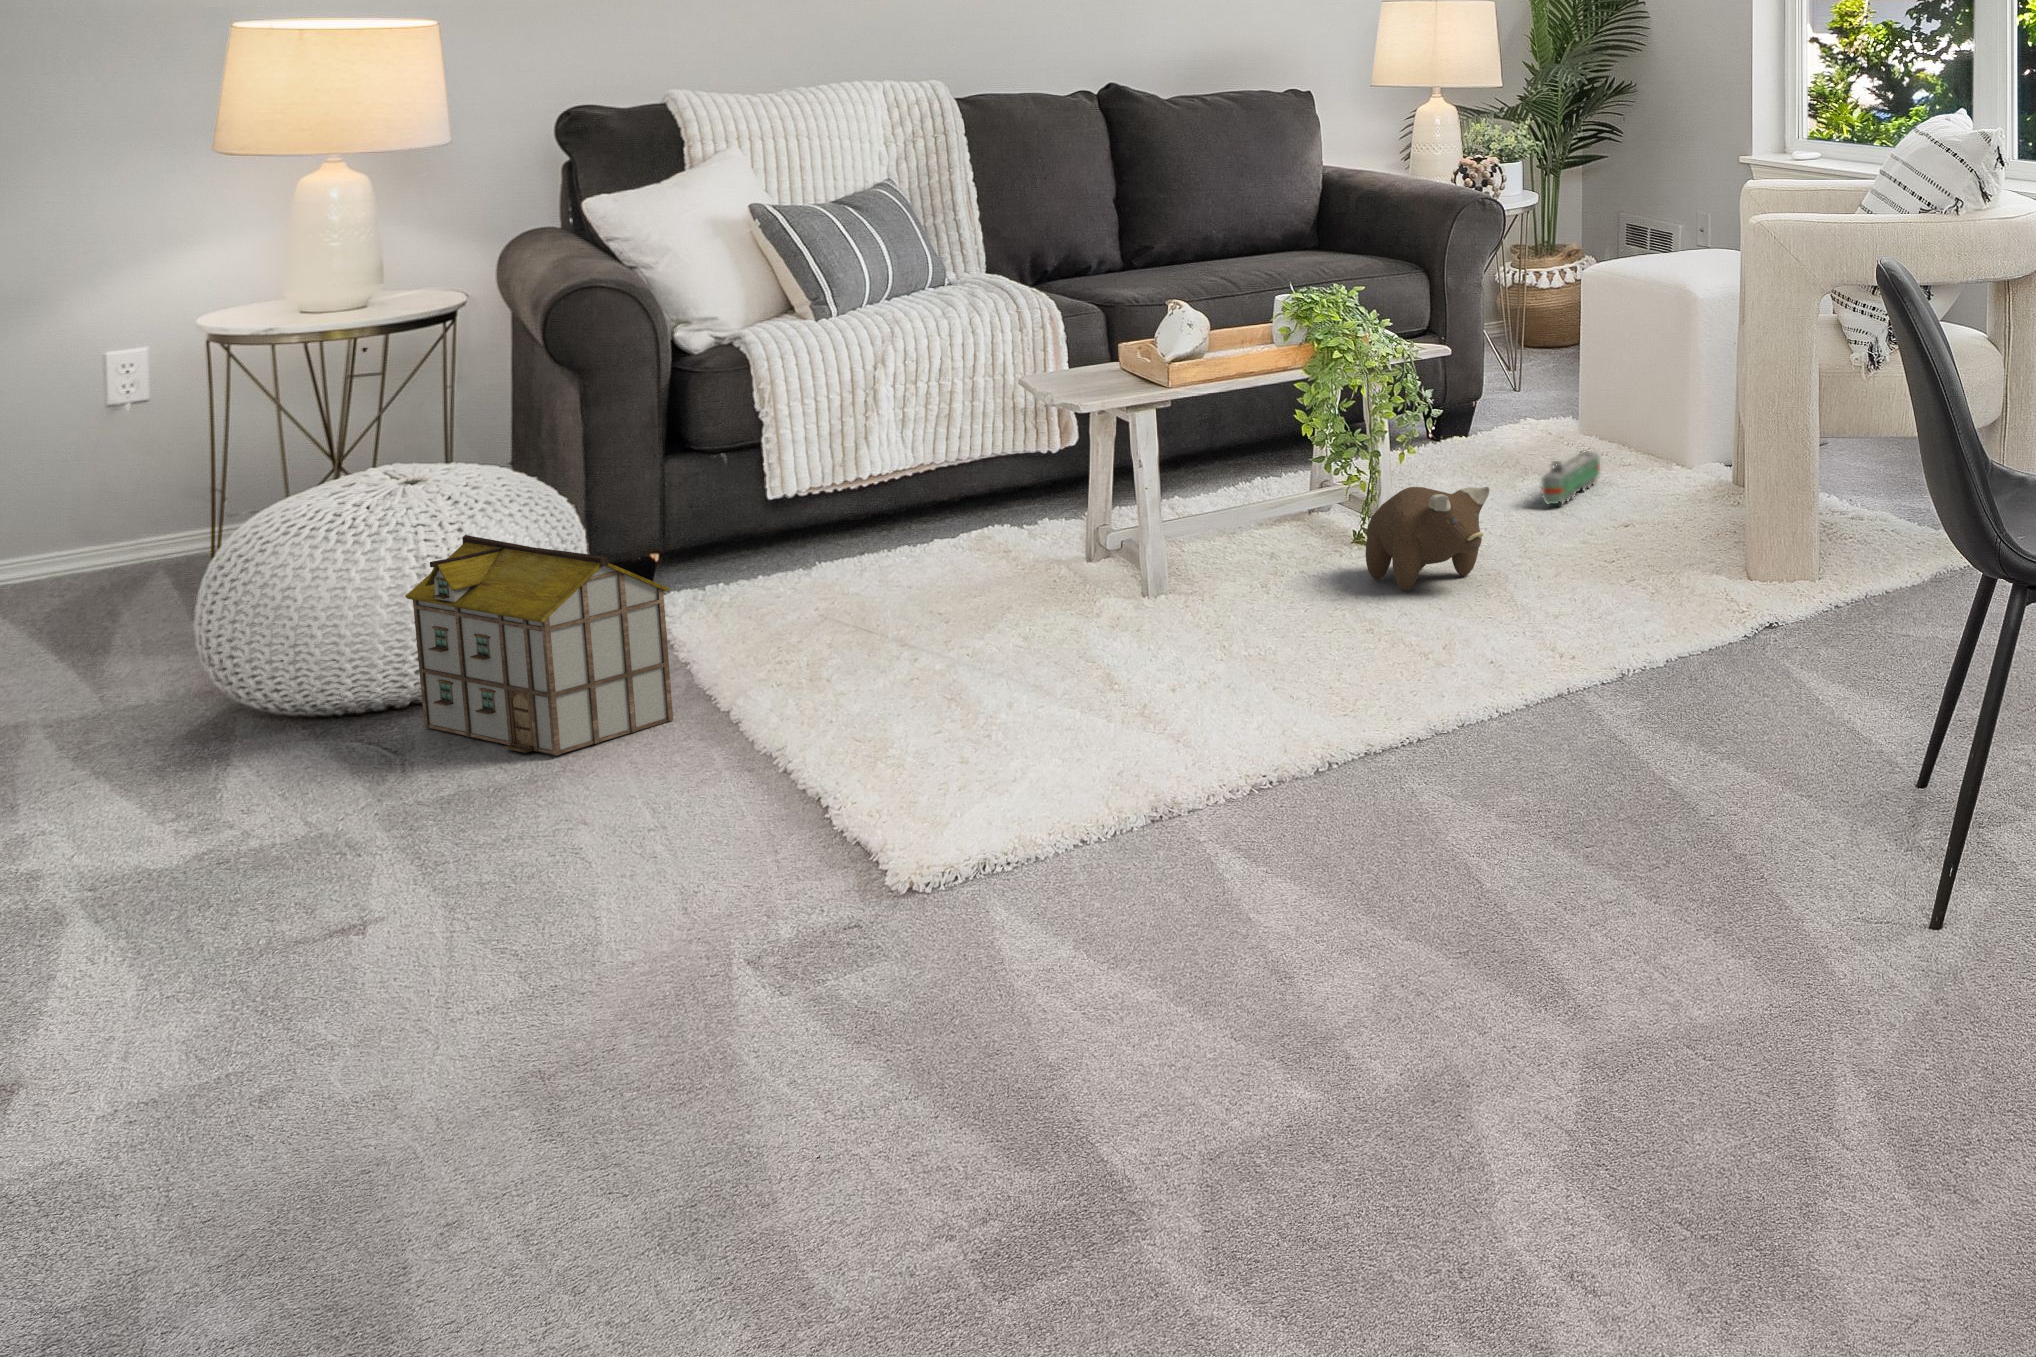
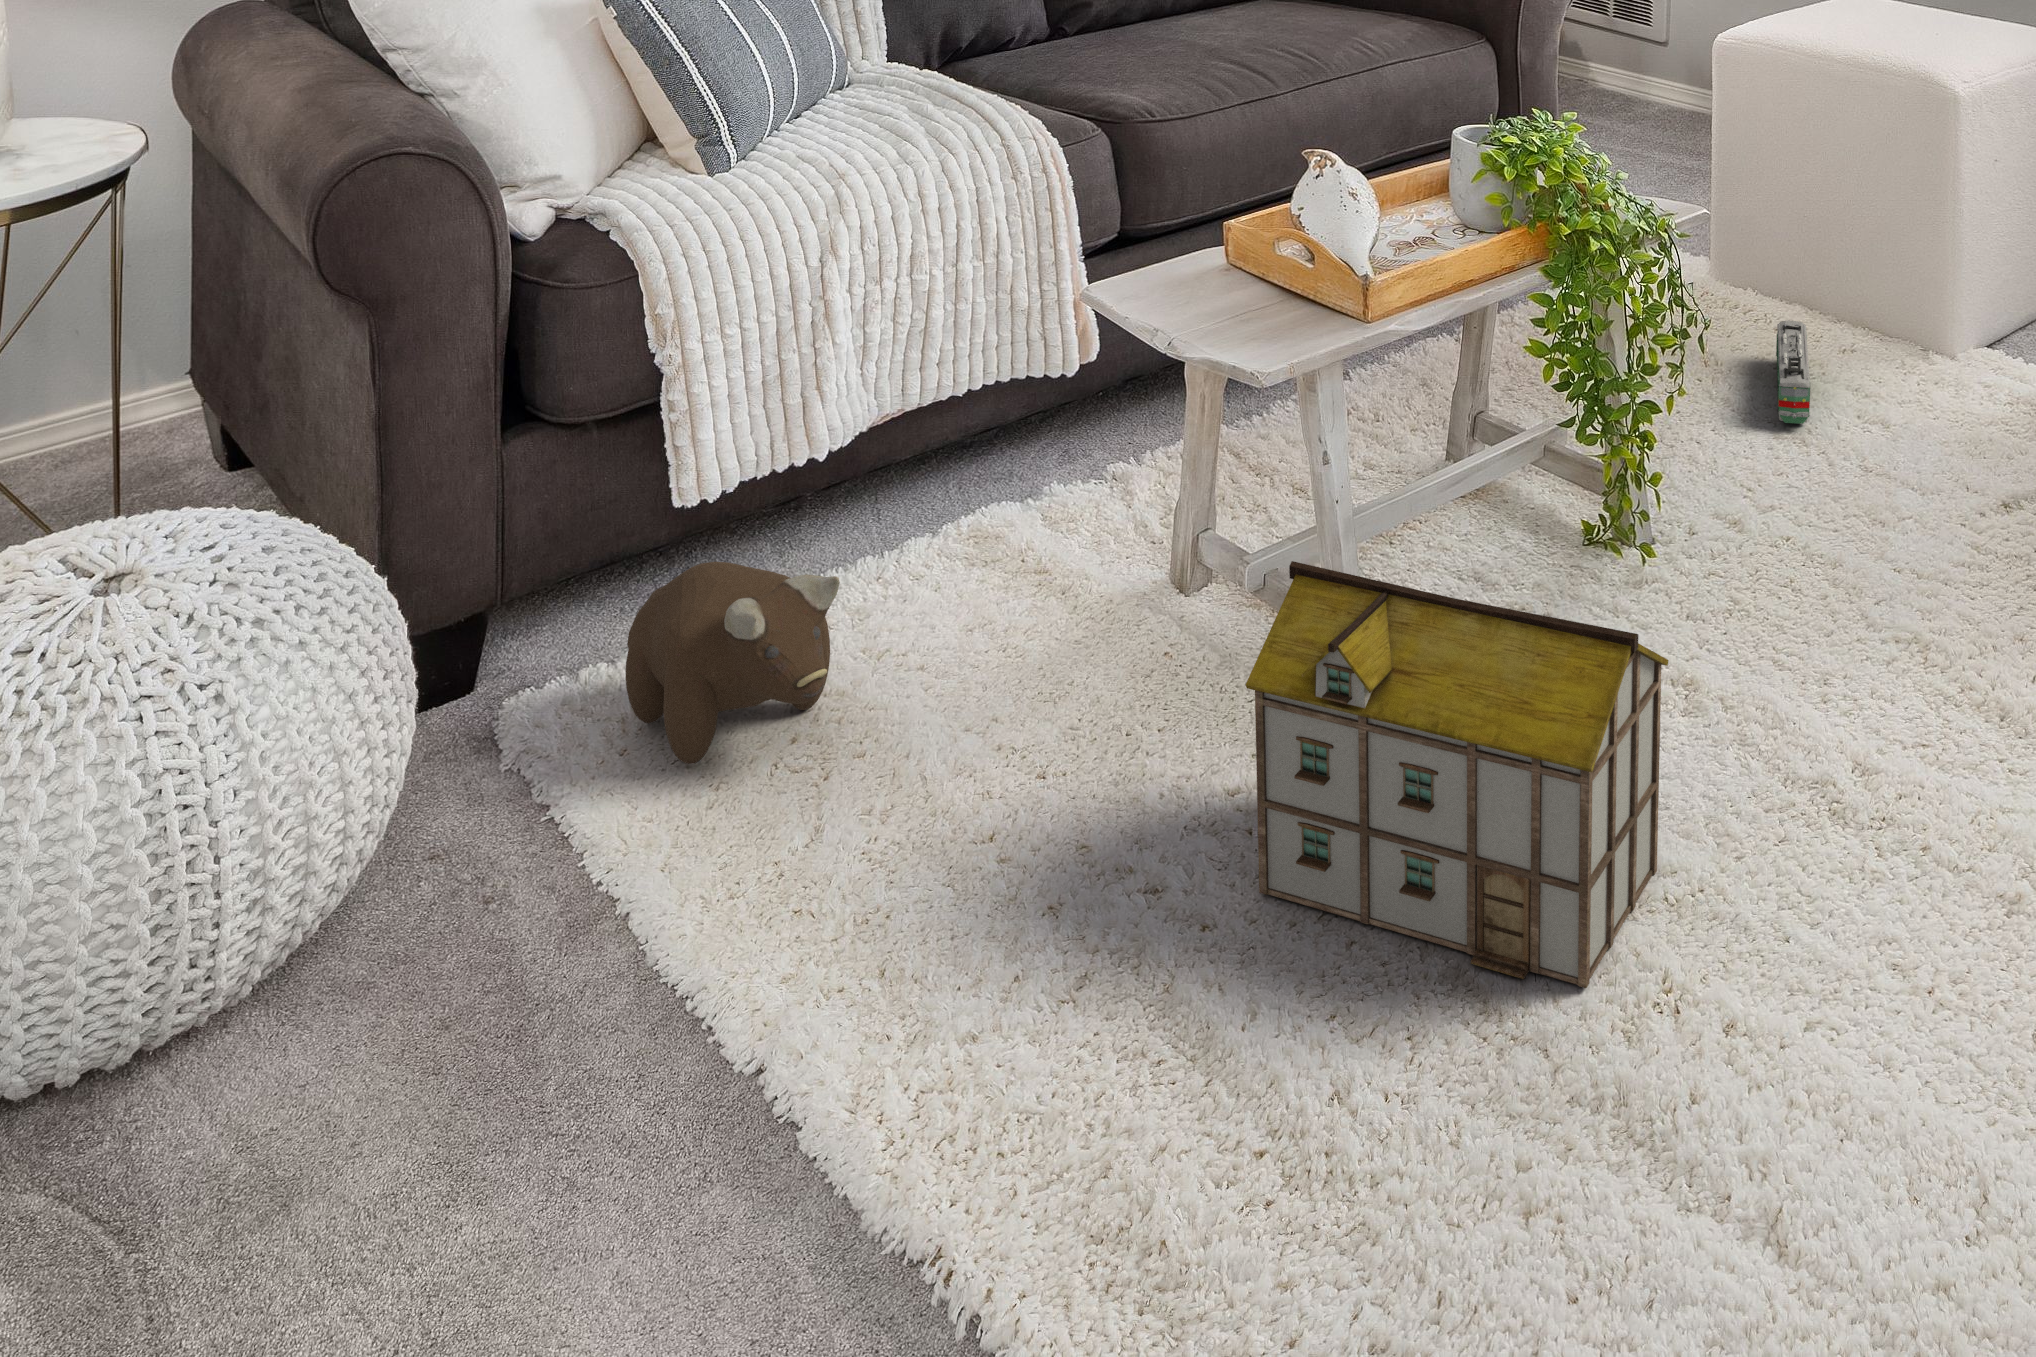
plush toy: present [1366,487,1490,590] -> present [626,562,840,764]
toy house: present [405,535,673,756] -> present [1246,561,1668,988]

